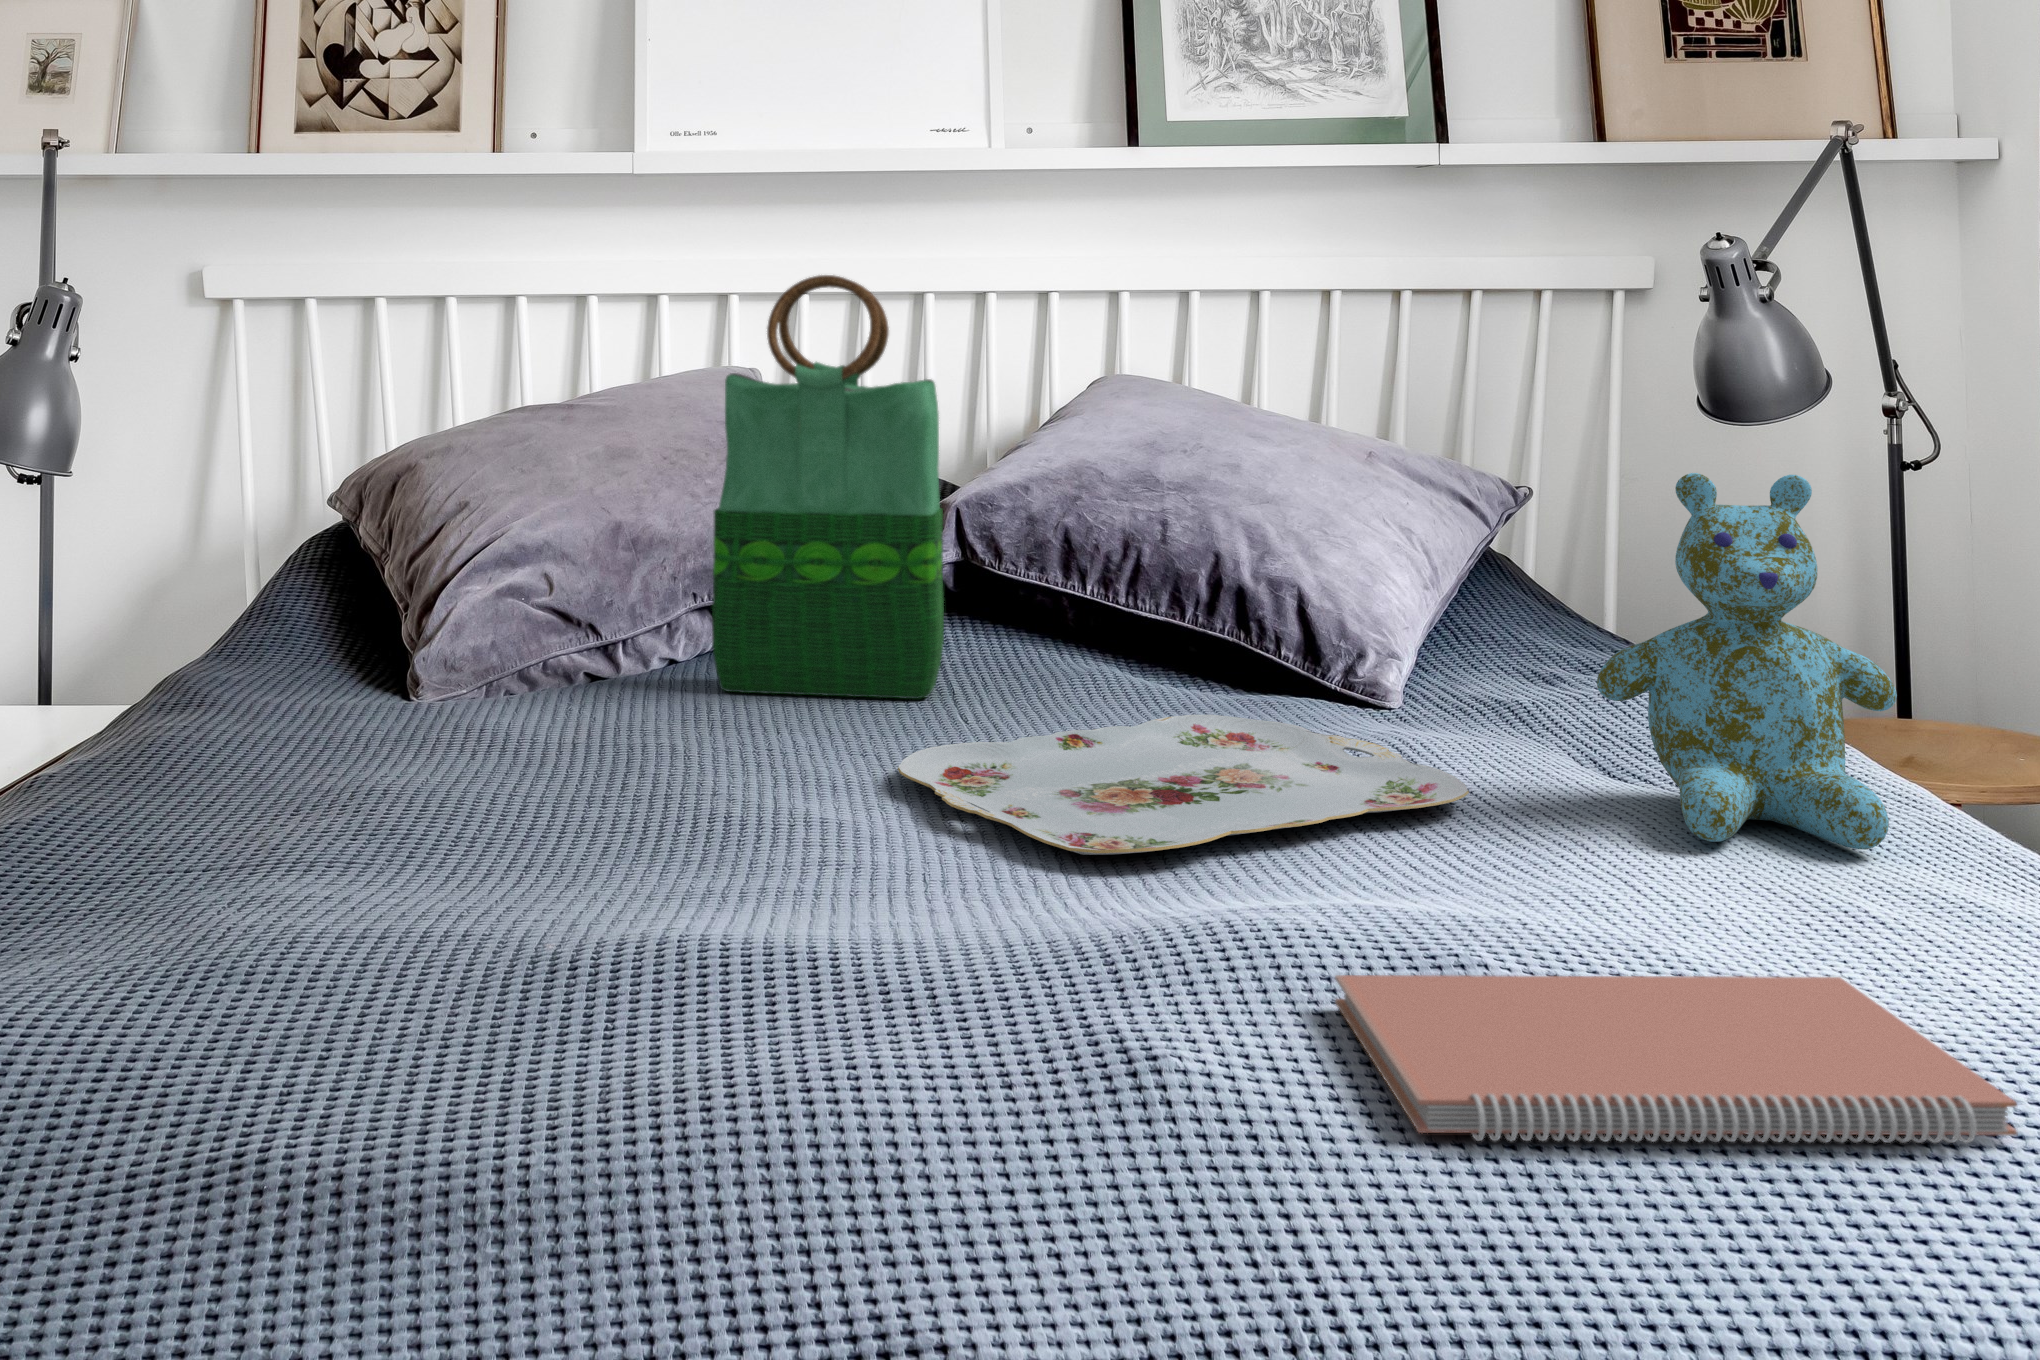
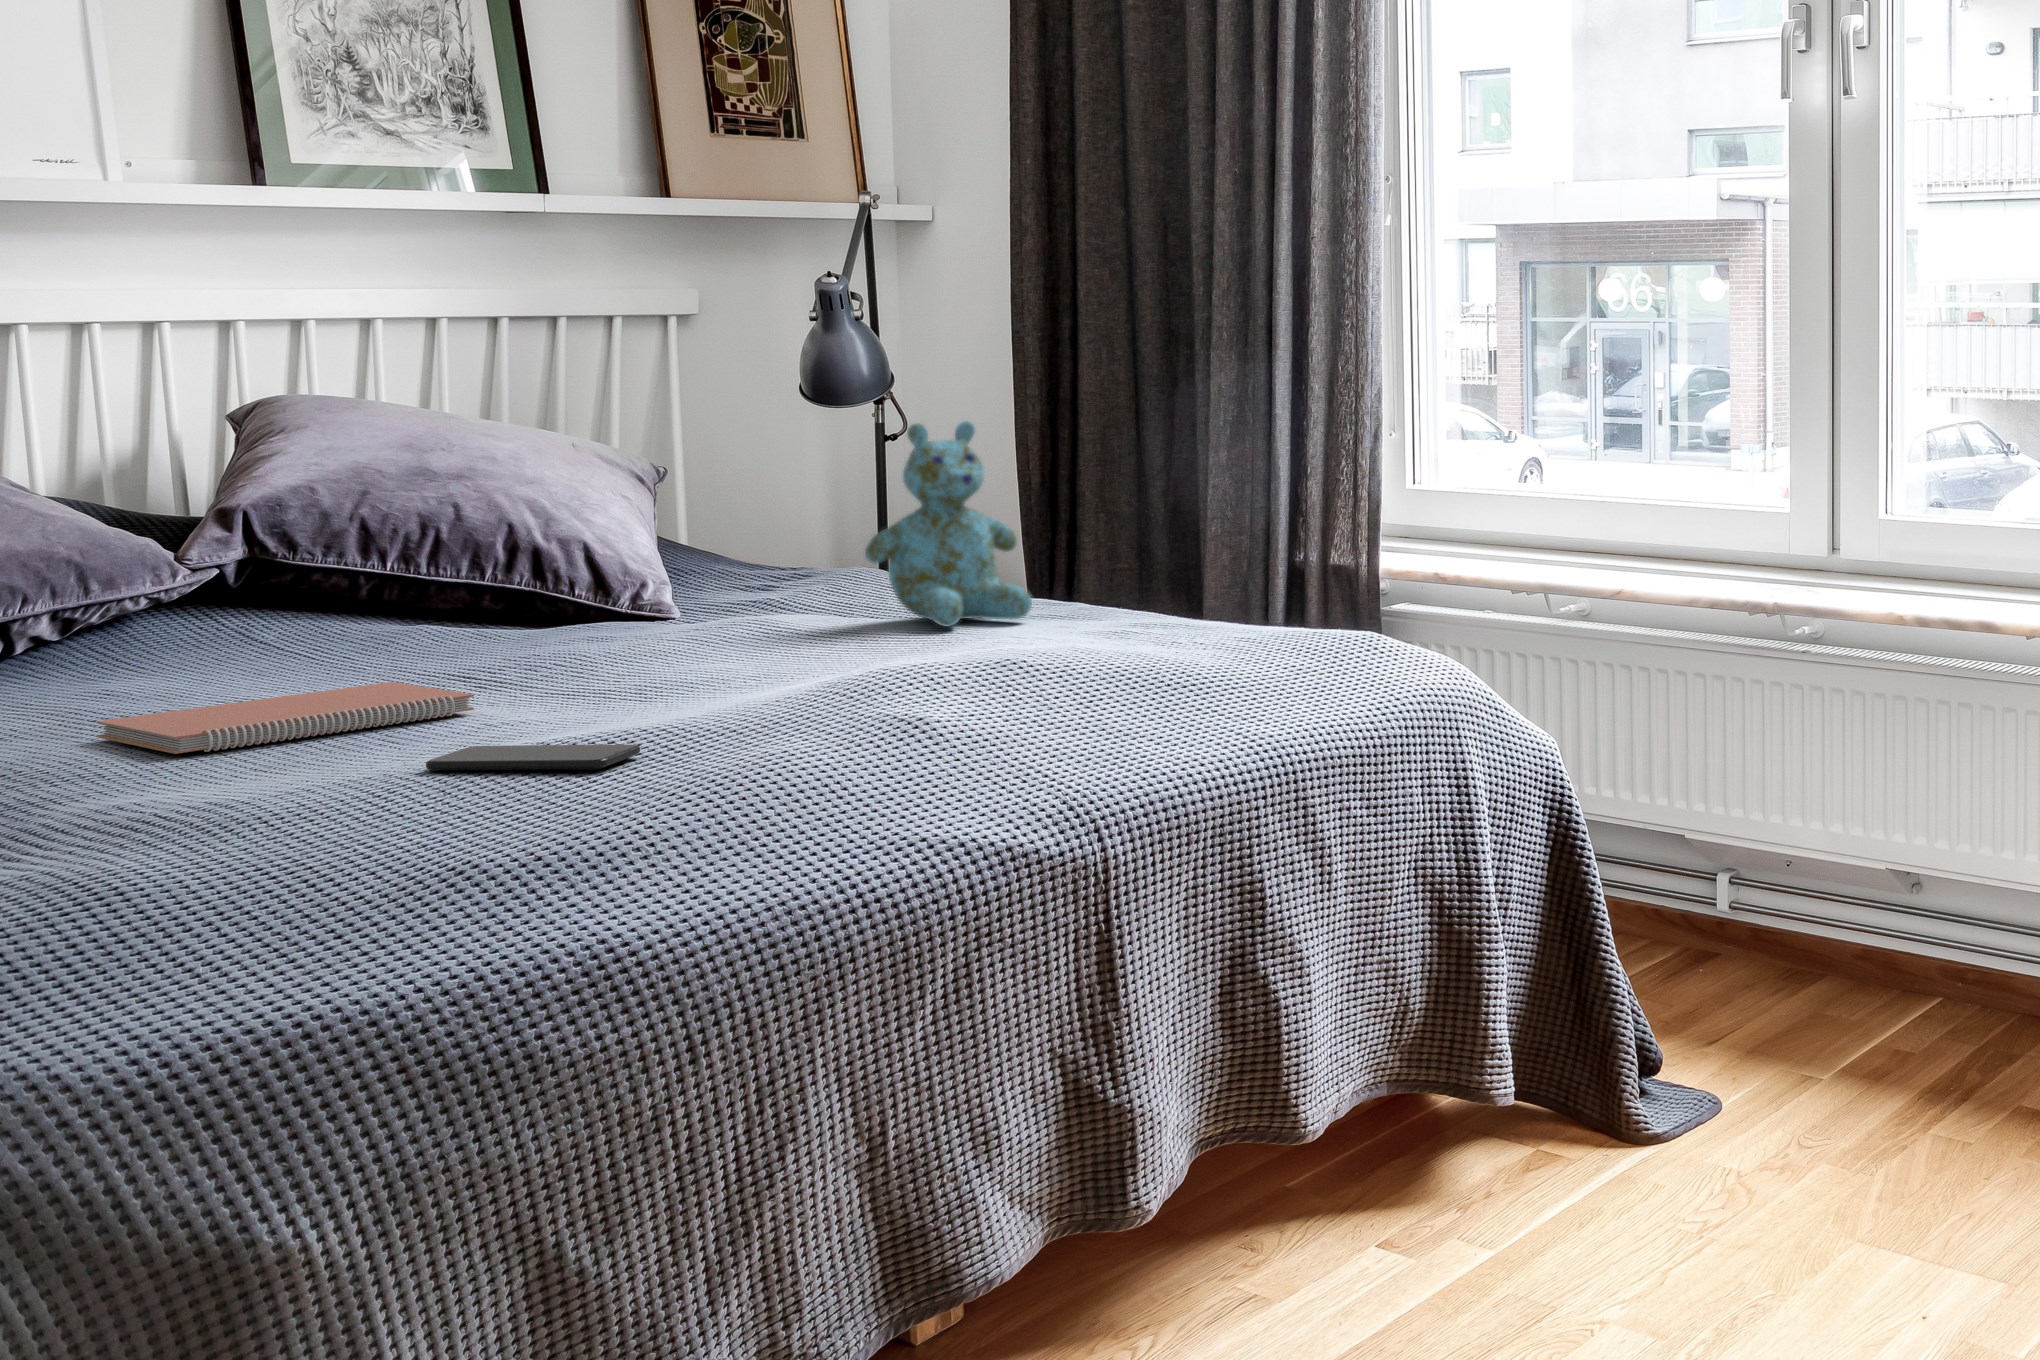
tote bag: present [712,275,944,699] -> none [97,309,327,673]
serving tray: present [898,715,1469,855] -> none [419,620,808,676]
notebook: present [1335,975,2017,1143] -> present [97,682,474,754]
smartphone: none [384,1005,640,1159] -> present [426,745,640,770]

